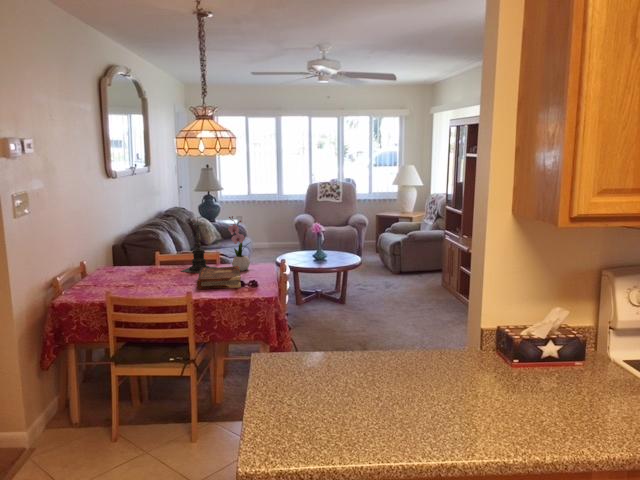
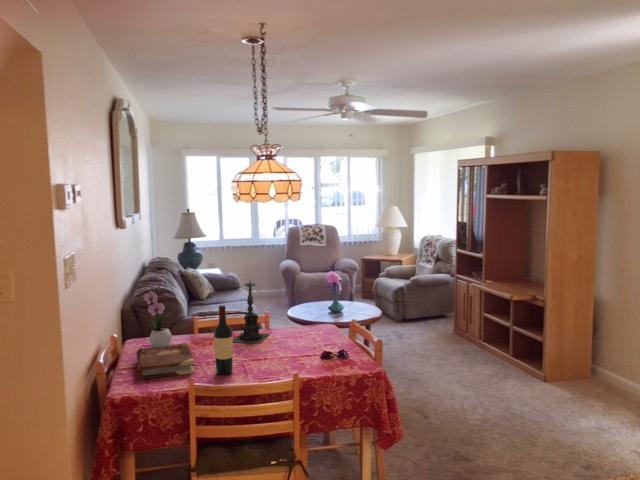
flower arrangement: present [228,216,250,271] -> present [144,281,173,347]
wine bottle: none [142,236,158,292] -> present [214,305,233,375]
book: present [197,266,241,289] -> present [137,343,194,380]

